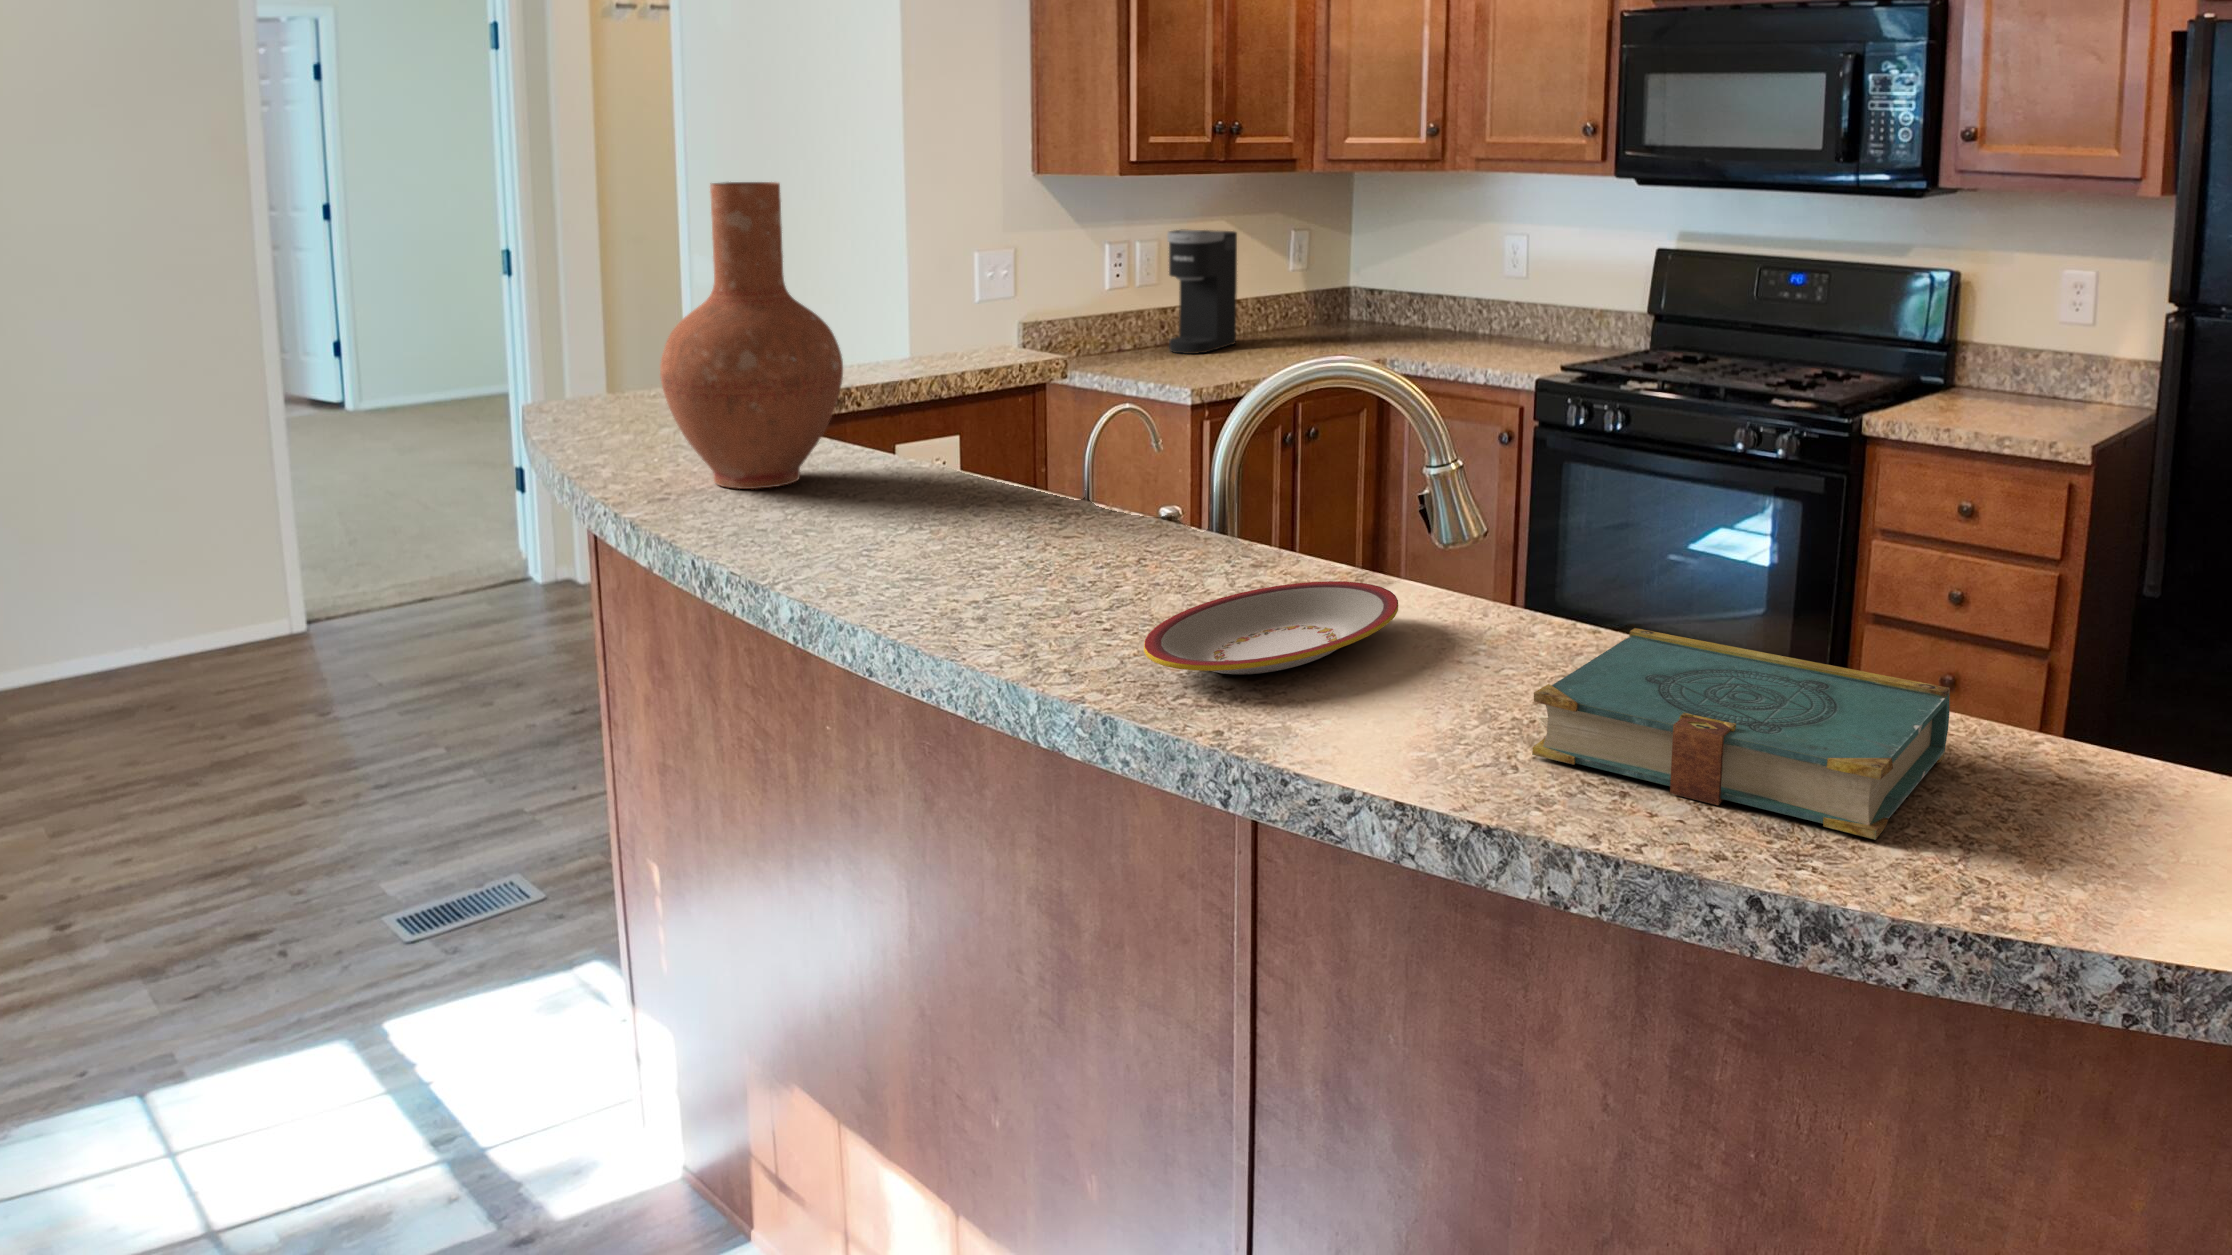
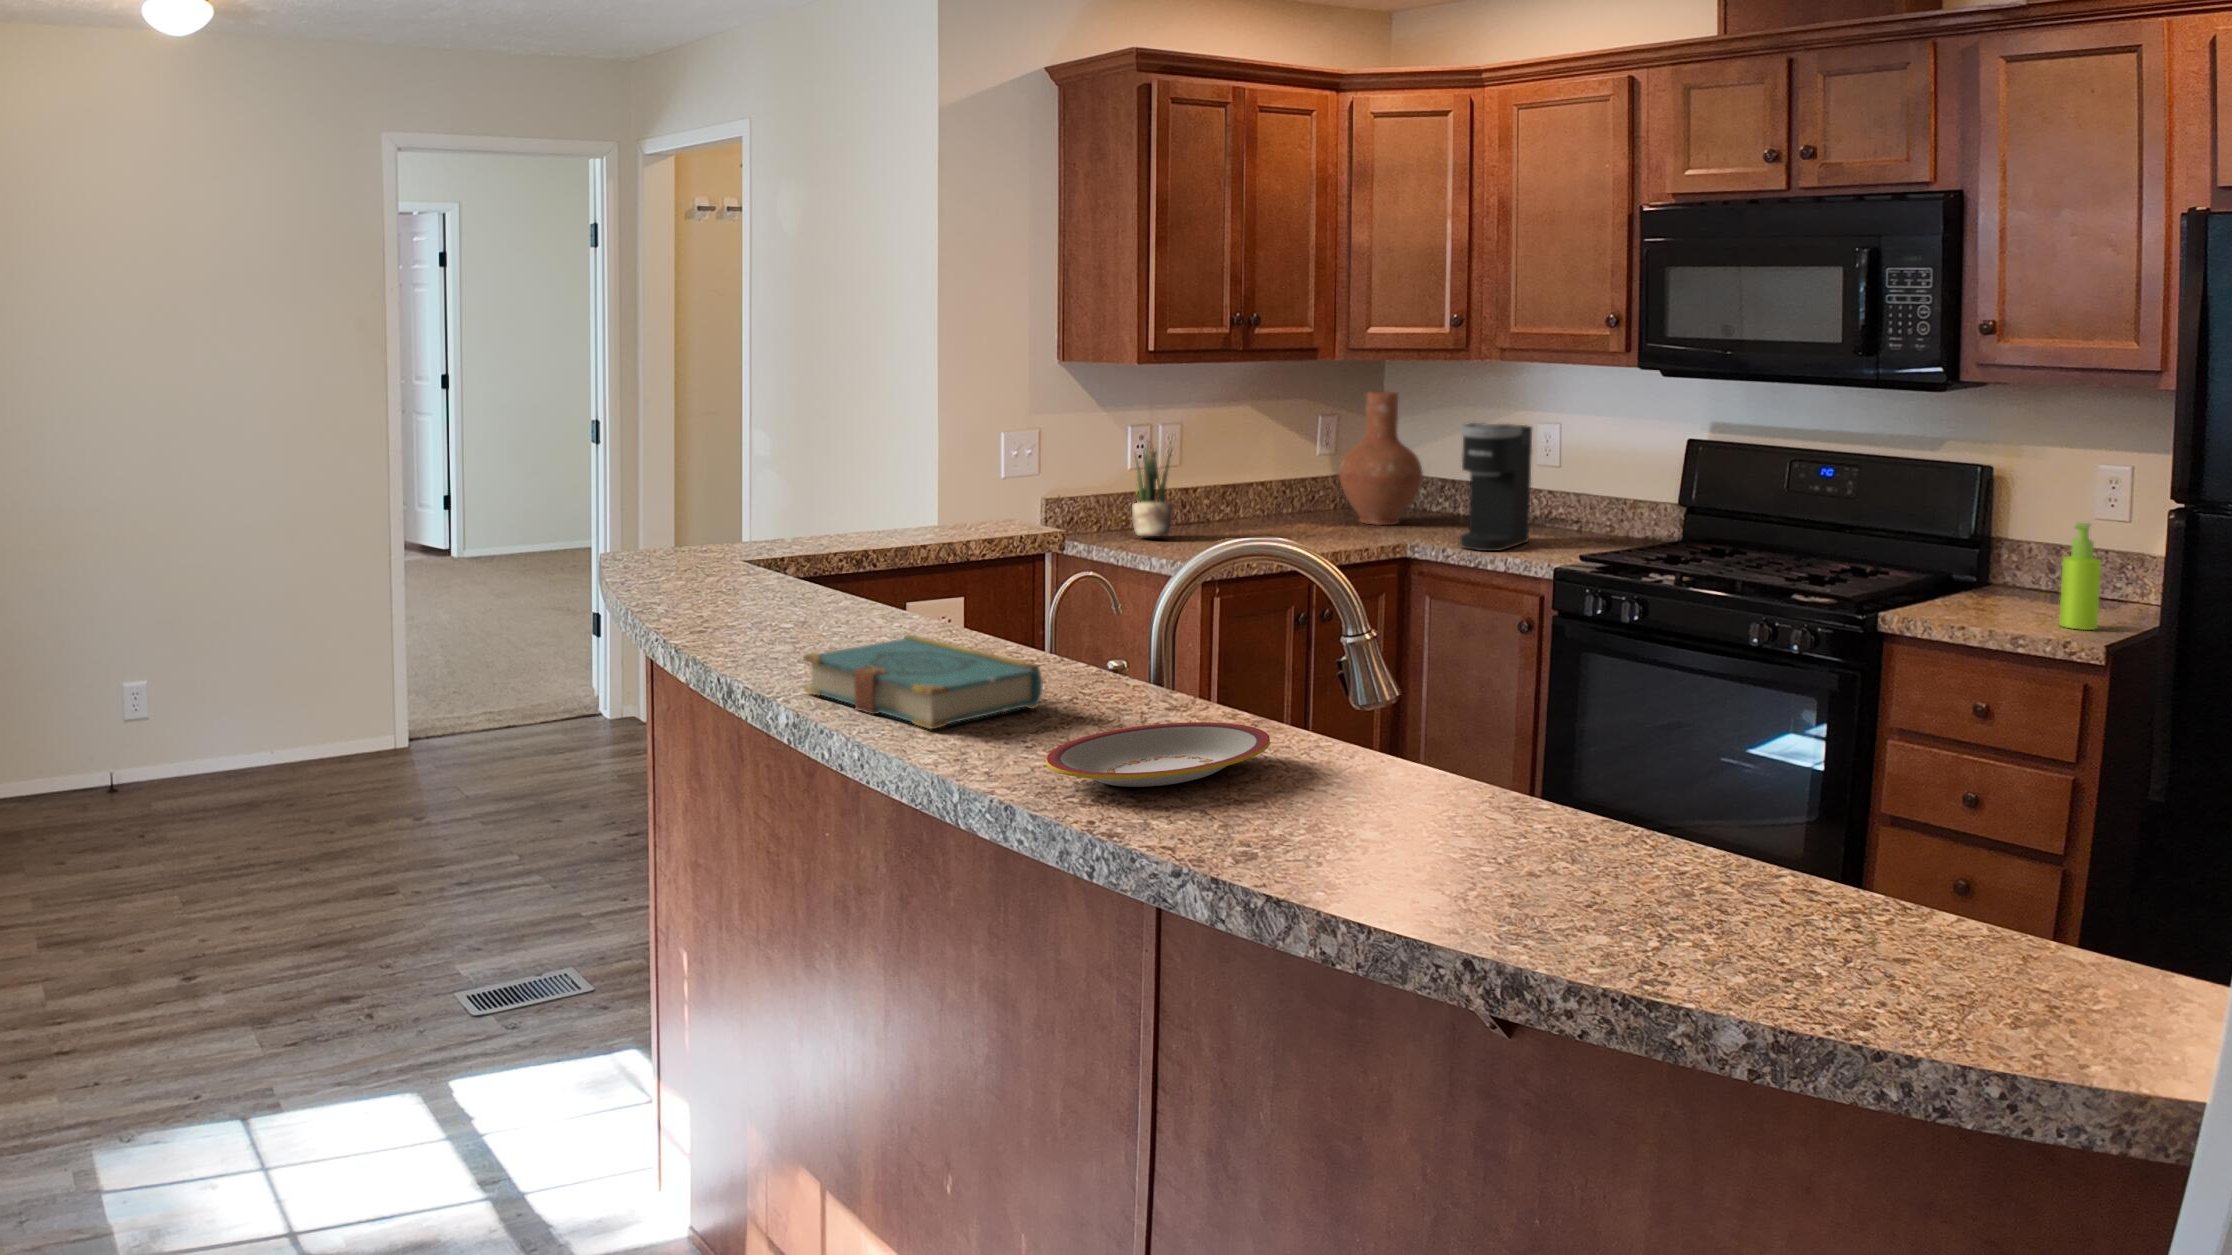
vase: present [660,182,843,489] -> present [1339,391,1423,525]
coffee maker: present [1167,230,1237,354] -> present [1460,423,1532,551]
potted plant: none [1121,258,1162,360] -> present [1132,440,1172,536]
soap dispenser: none [1990,315,2028,416] -> present [2059,523,2101,630]
book: present [1532,628,1950,840] -> present [803,635,1042,729]

